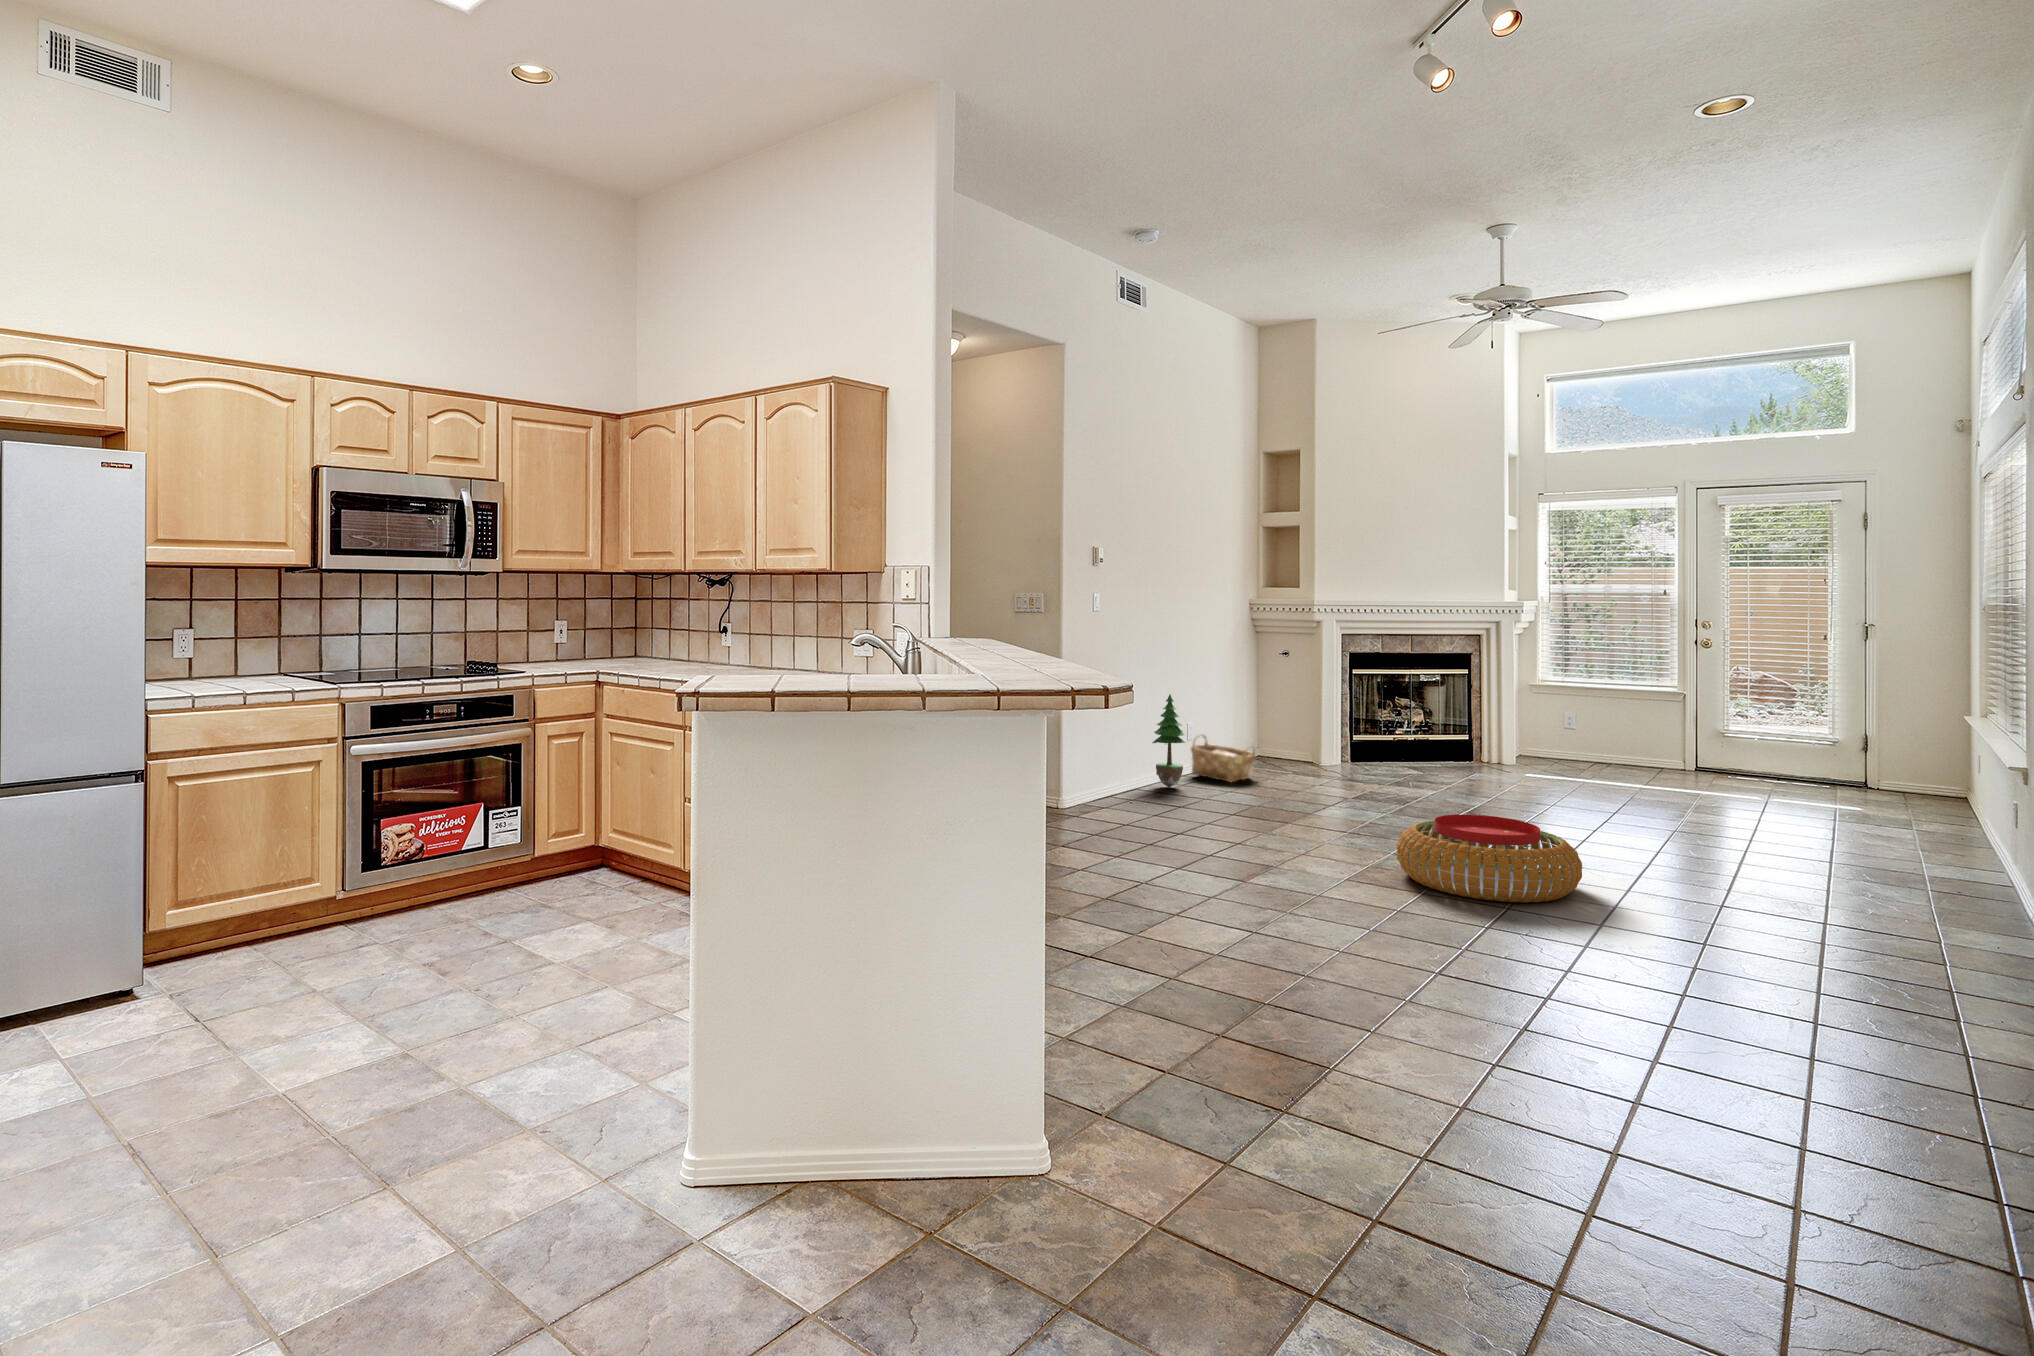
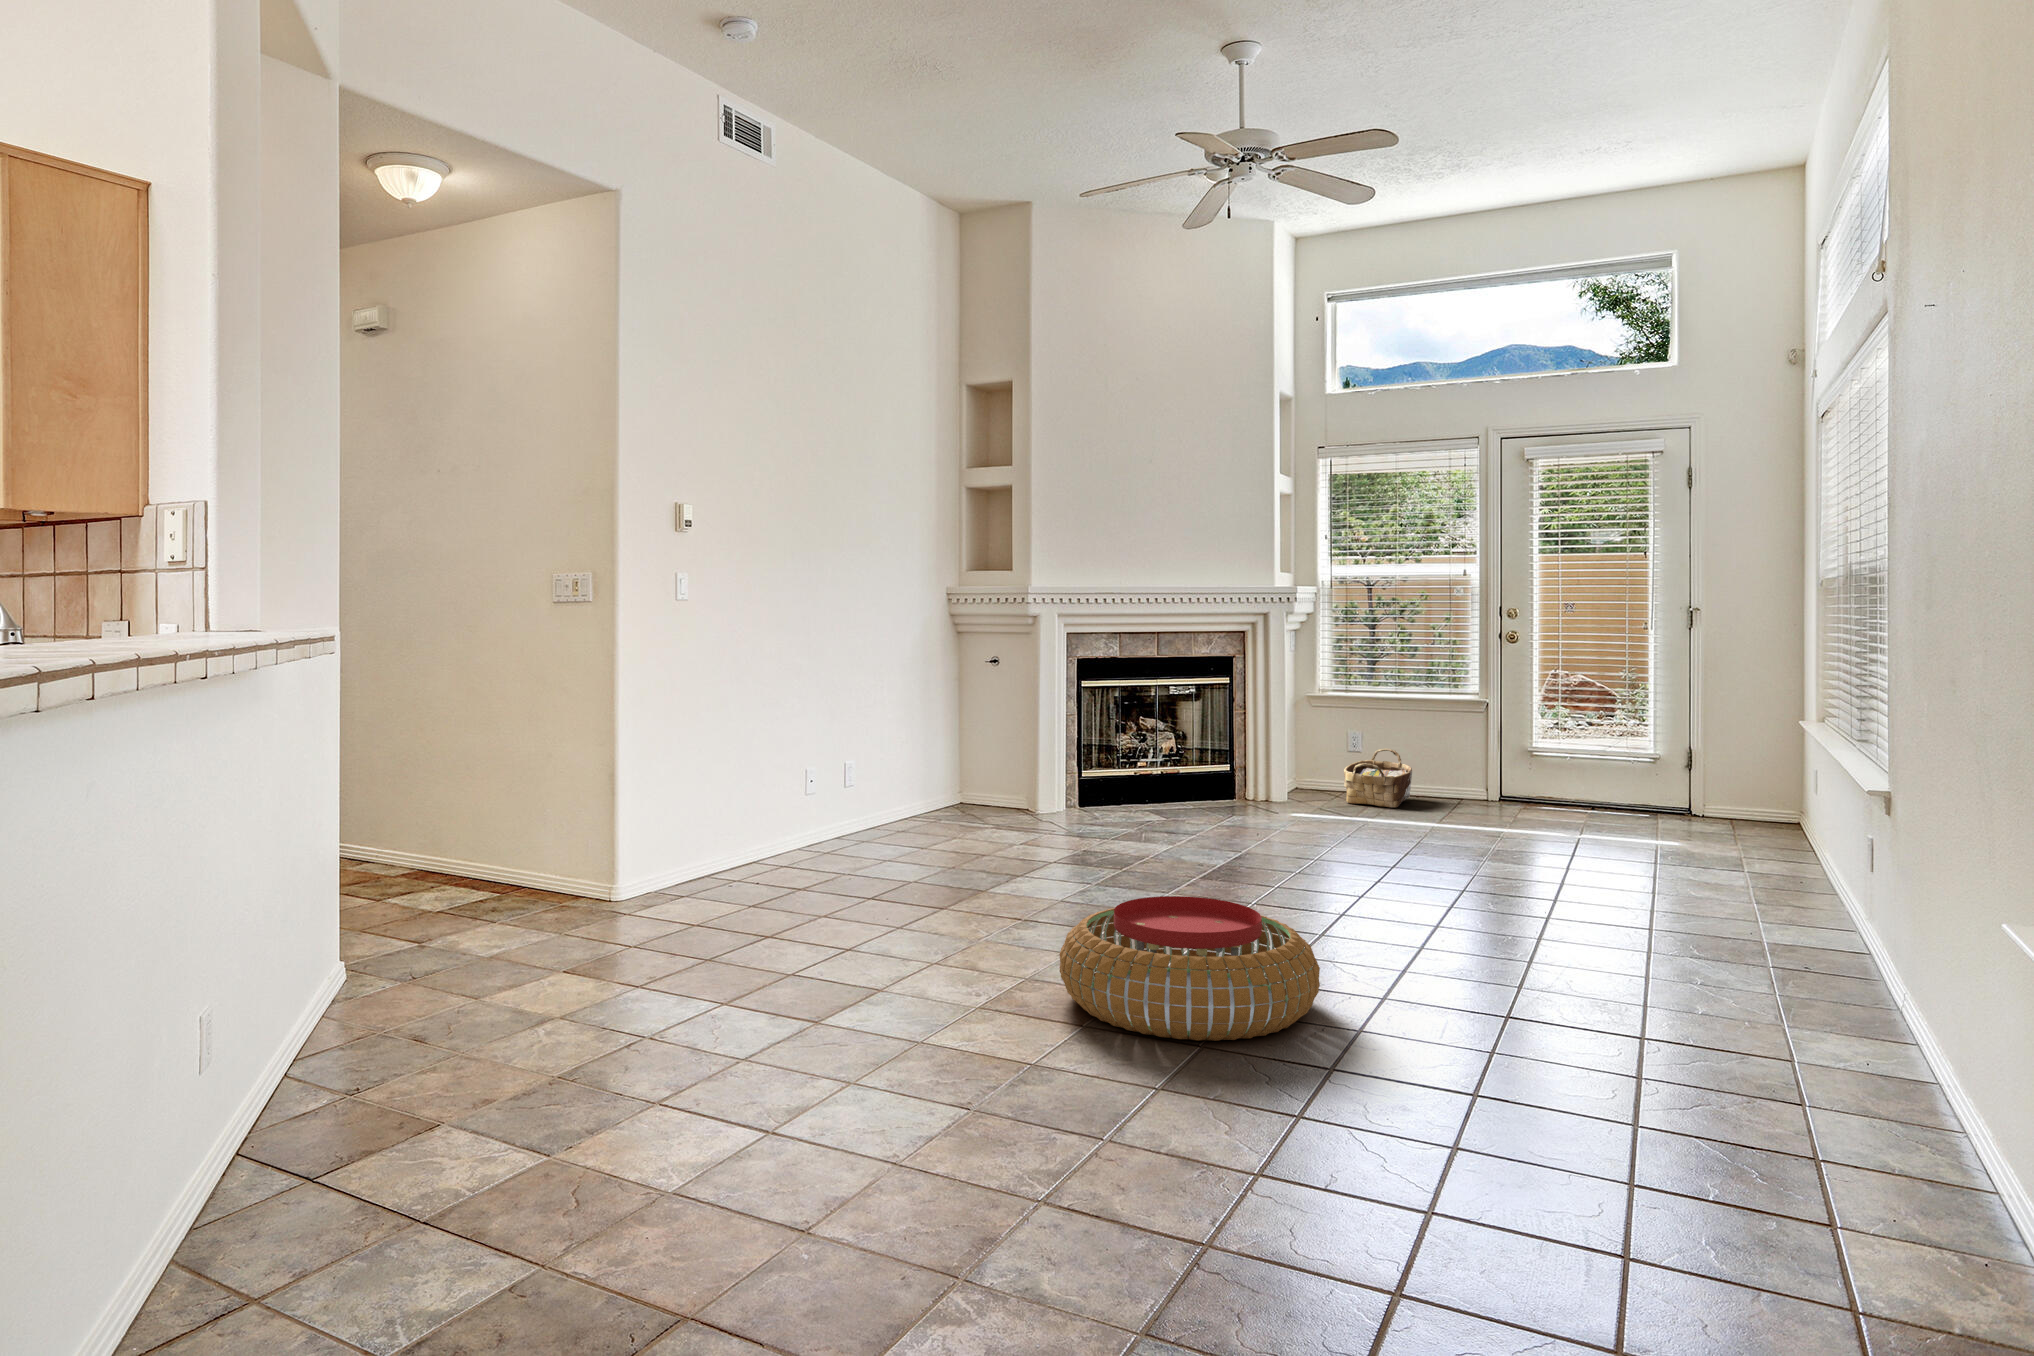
potted tree: present [1152,694,1186,787] -> none [782,719,831,856]
woven basket: present [1191,734,1255,782] -> present [1344,748,1412,808]

